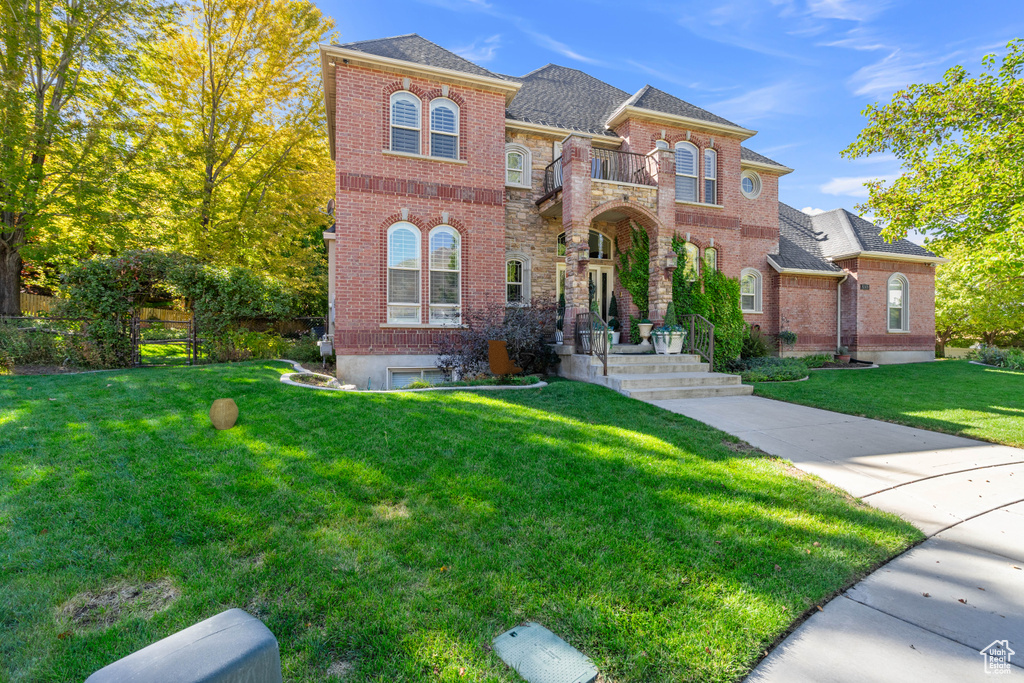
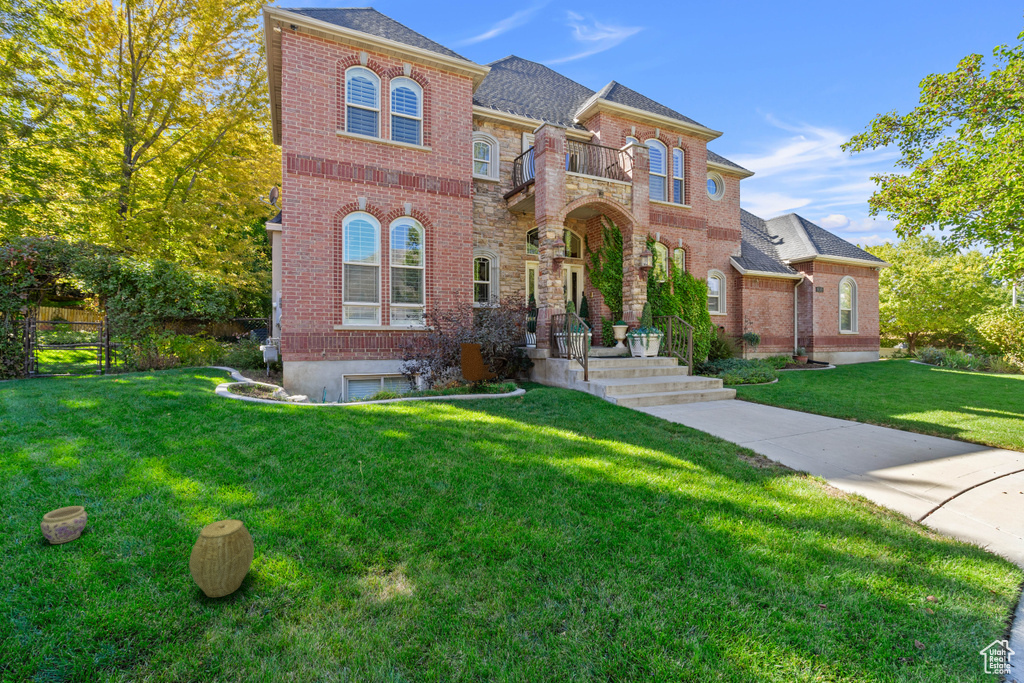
woven basket: present [209,398,238,430] -> present [189,520,254,597]
planter: none [158,460,188,486] -> present [41,506,87,544]

